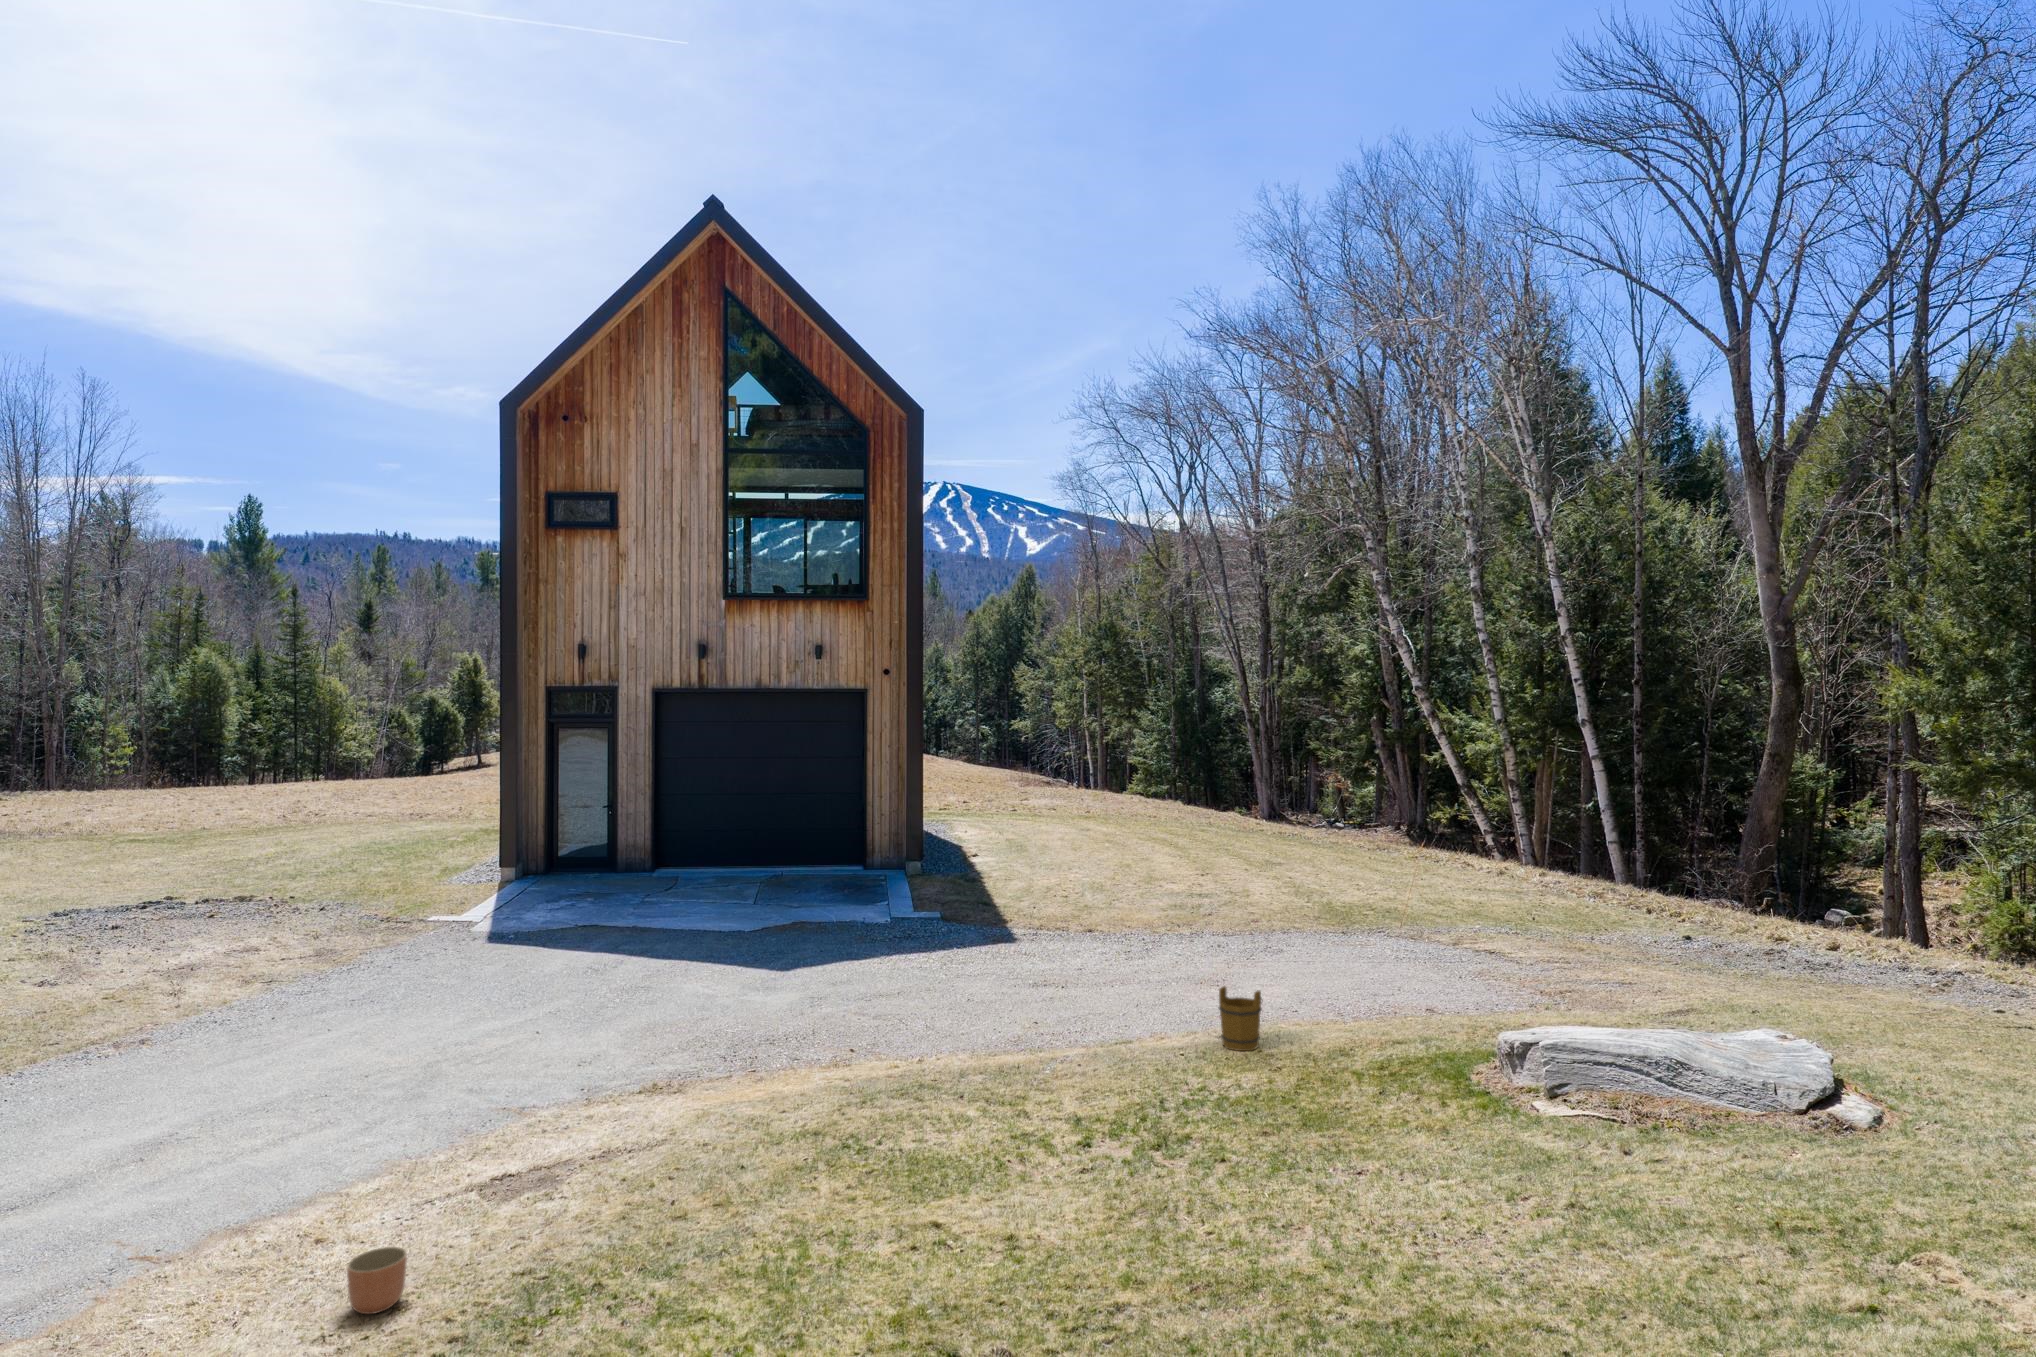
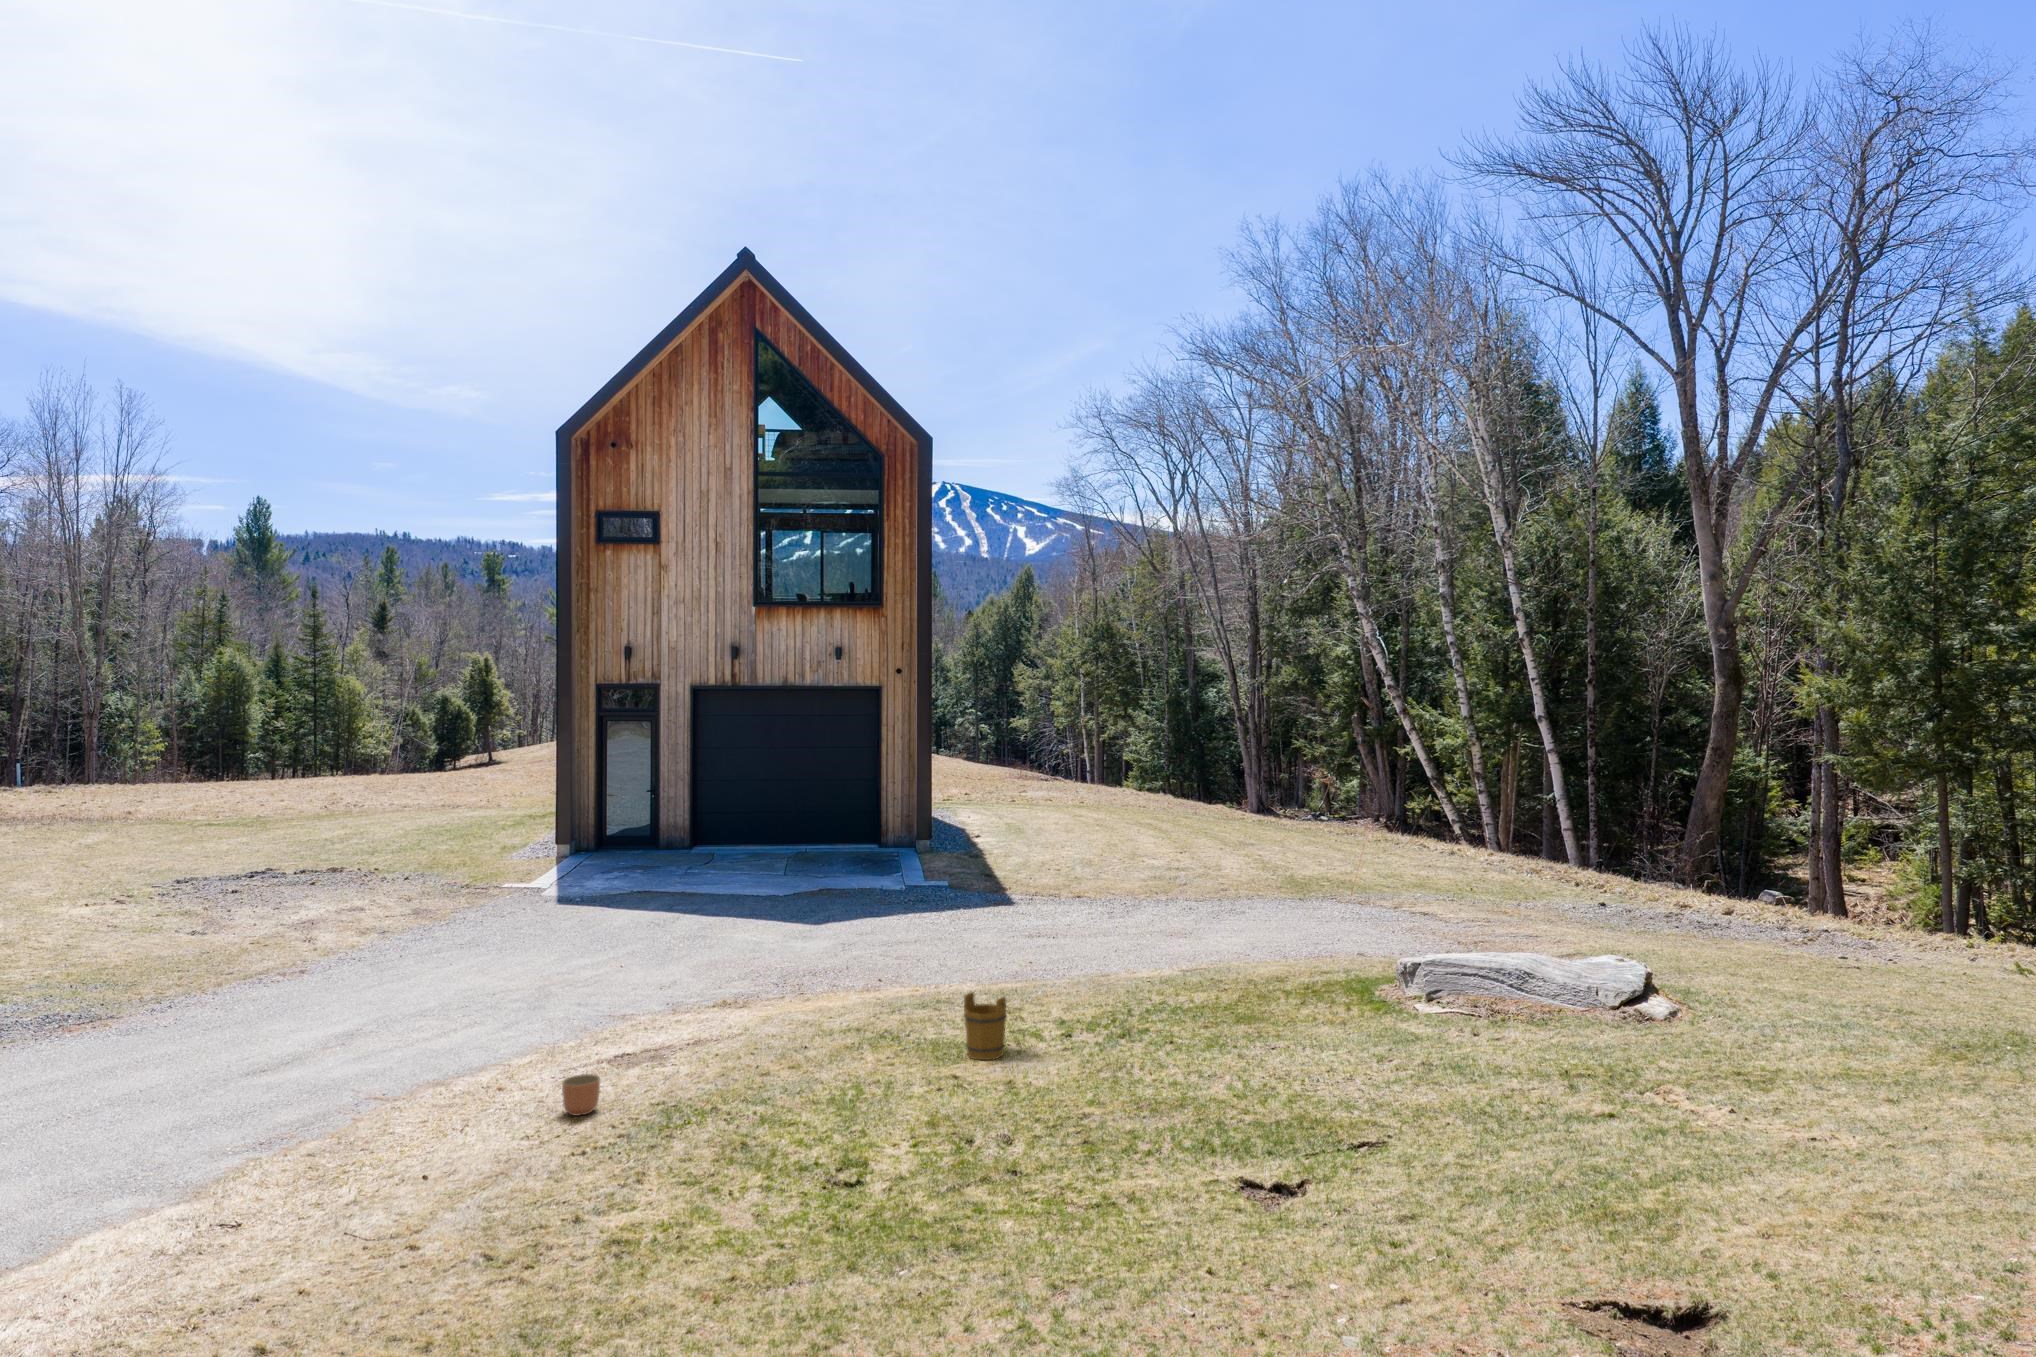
bucket: present [1219,986,1262,1051] -> present [964,993,1007,1060]

